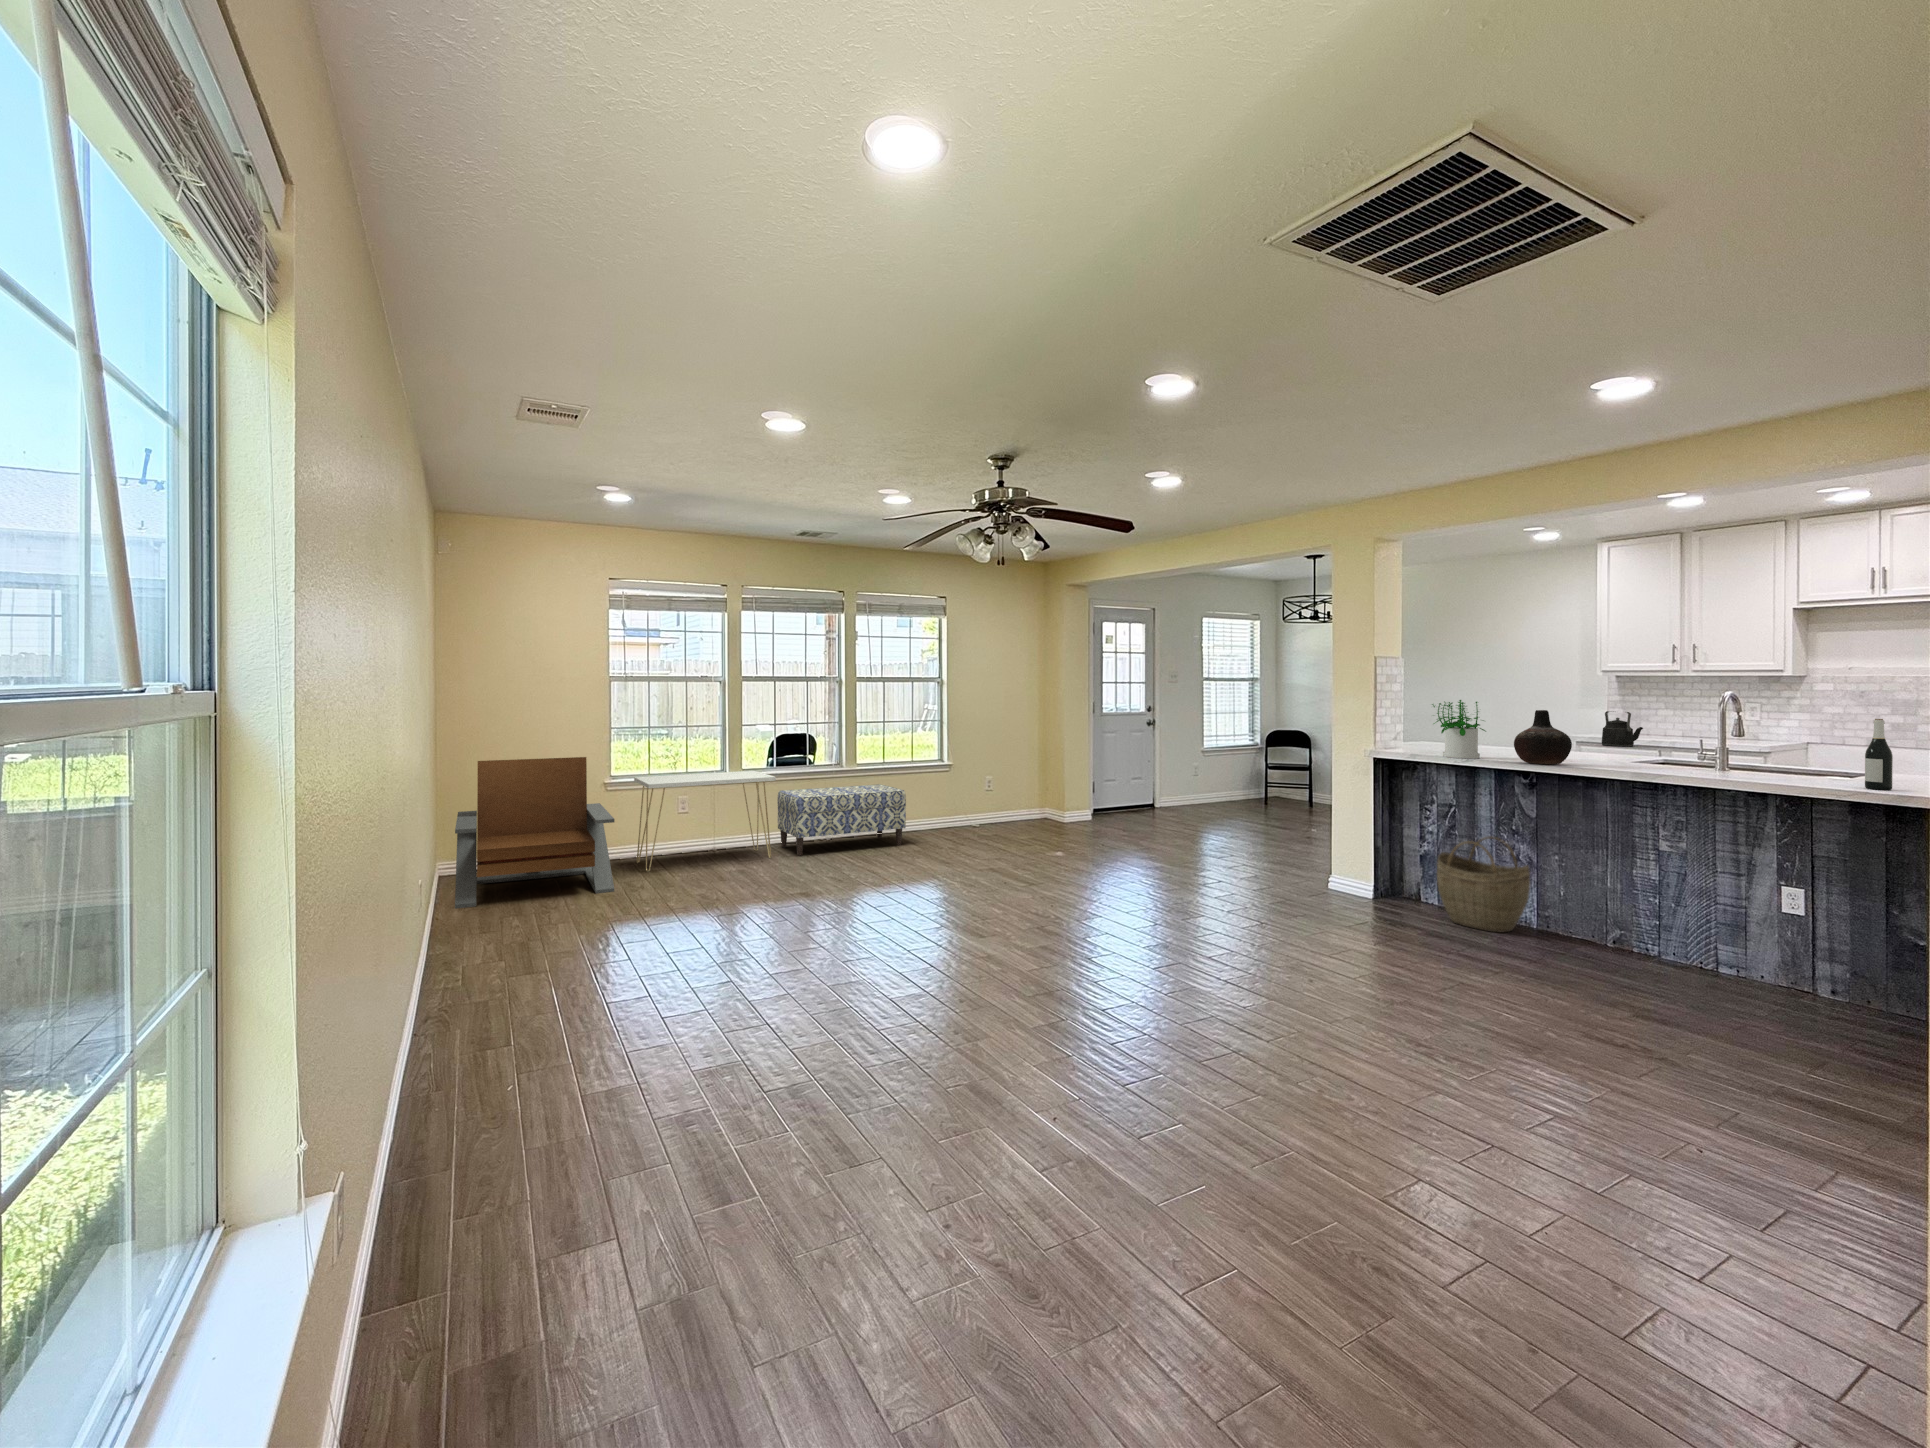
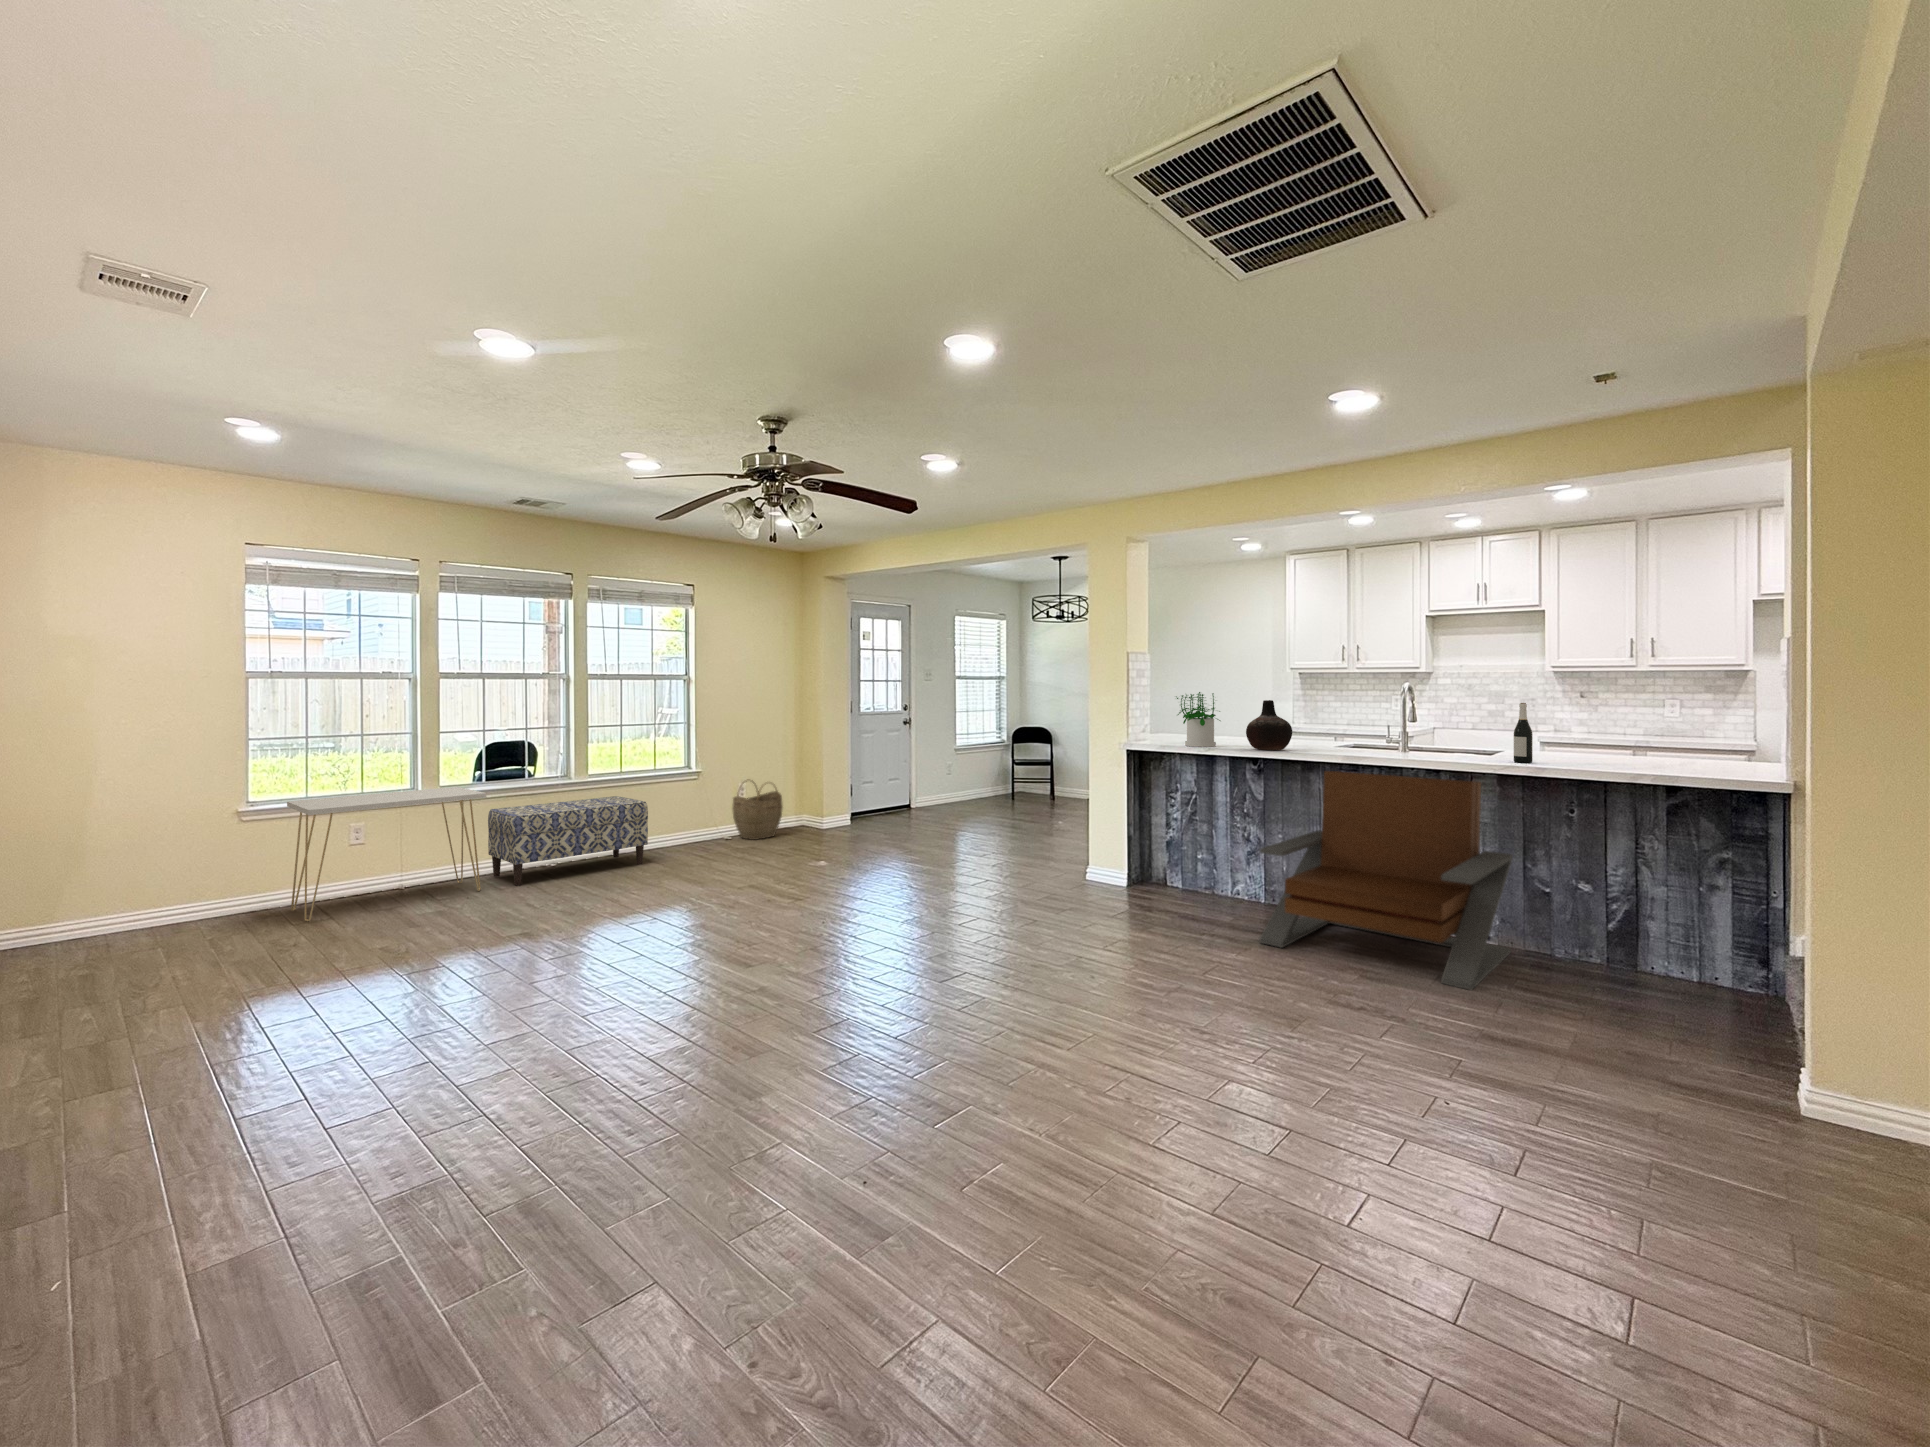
kettle: present [1602,711,1643,747] -> none [1294,702,1326,733]
lounge chair: present [455,757,615,909] -> present [1259,771,1513,990]
woven basket: present [1437,837,1530,932] -> present [733,779,783,840]

